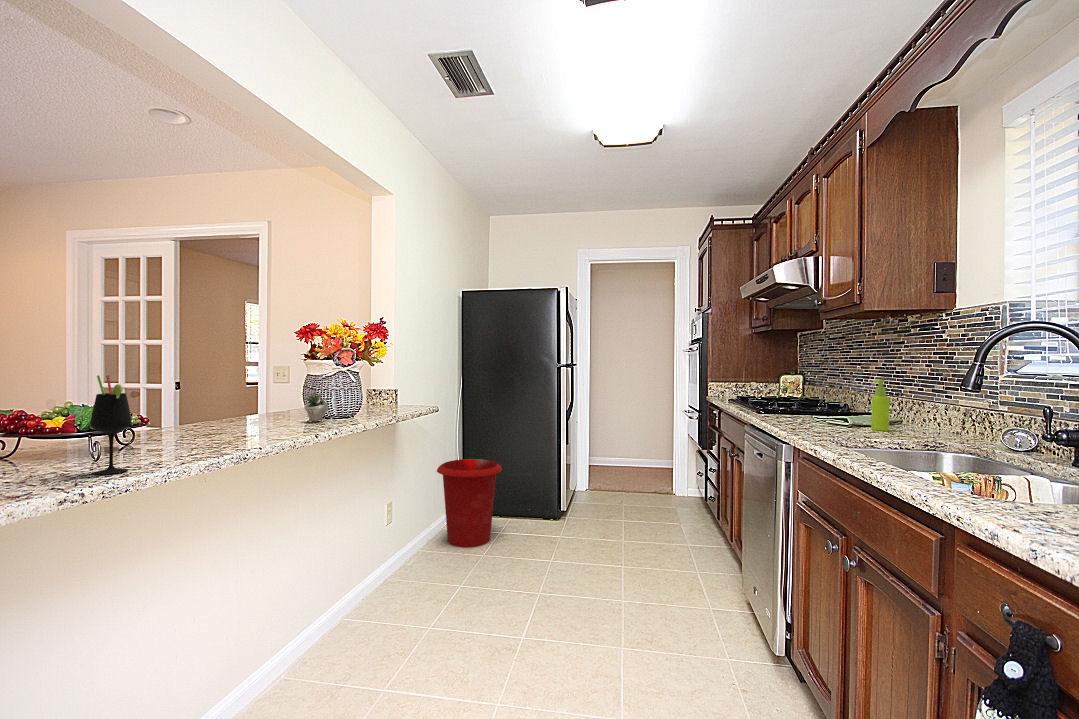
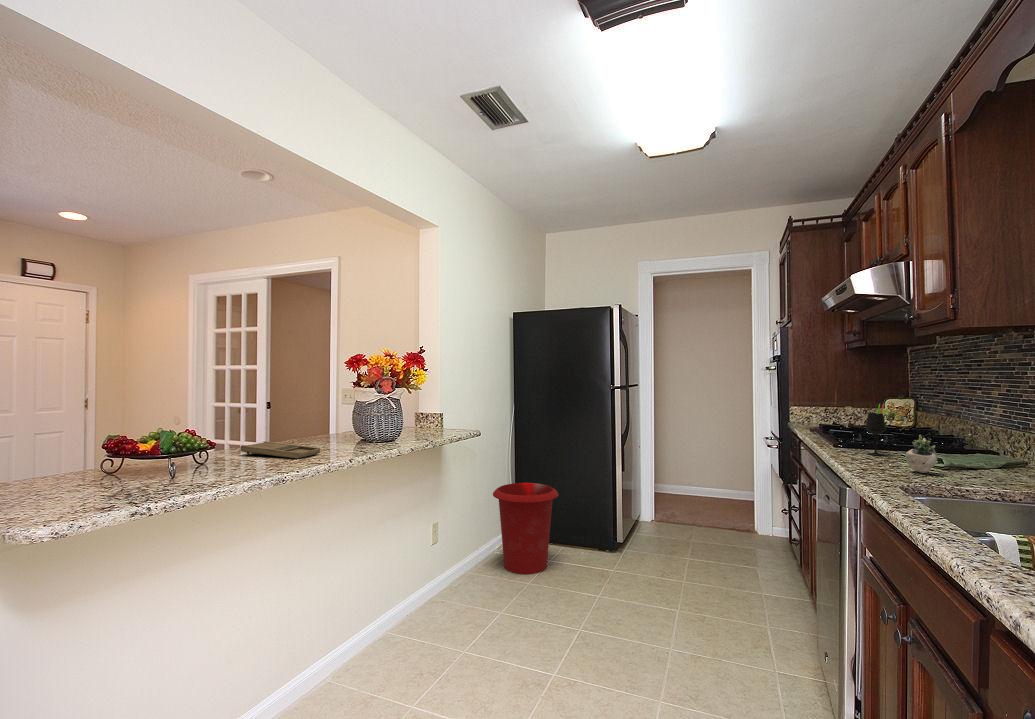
wine glass: present [90,375,132,474] -> present [866,404,890,455]
soap dispenser: present [871,380,889,431] -> none [976,411,1001,475]
succulent plant: present [304,389,341,422] -> present [905,434,971,473]
tray: none [189,416,284,432] -> present [240,441,320,459]

